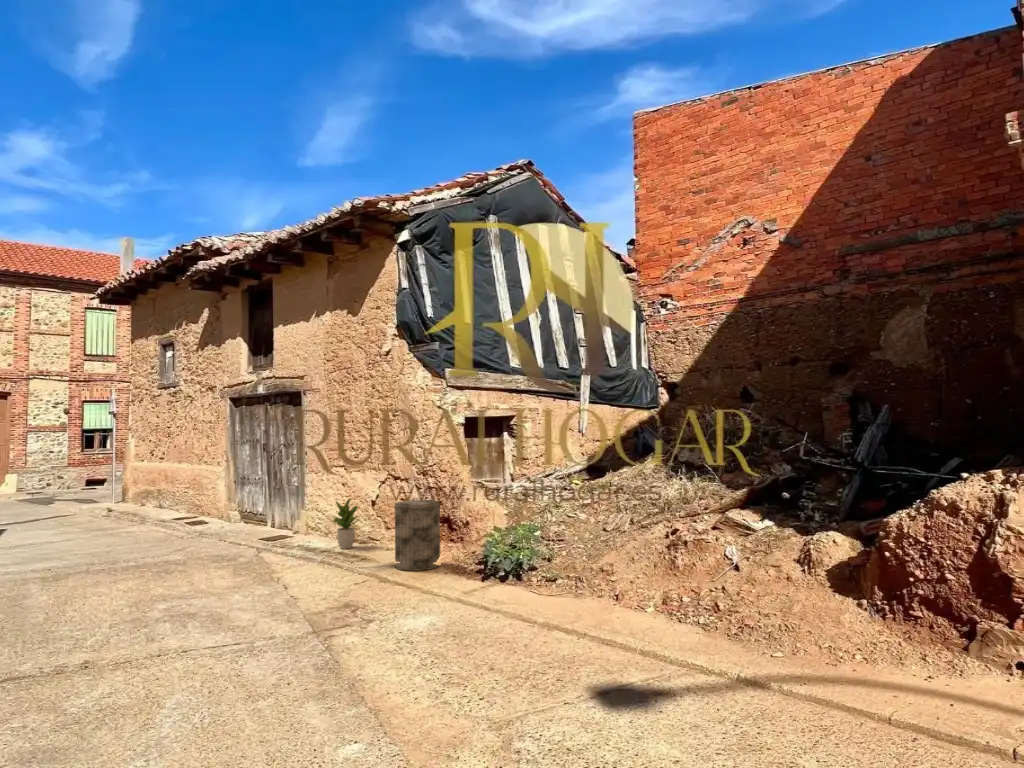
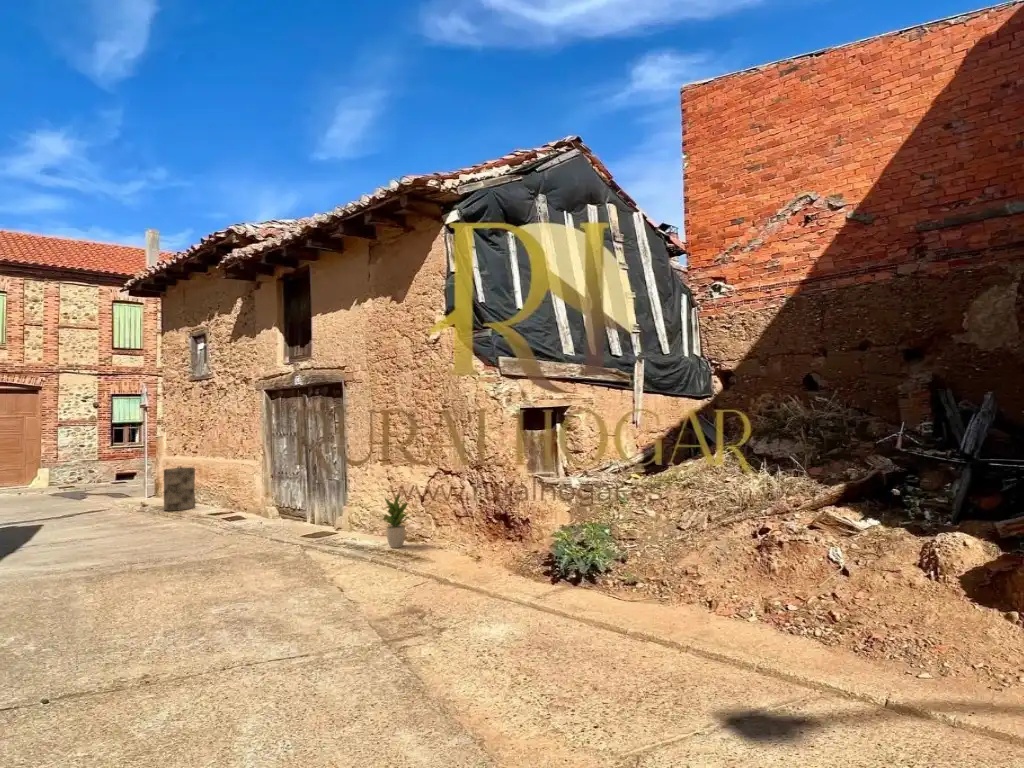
trash can: present [394,498,441,571] -> present [164,466,195,511]

